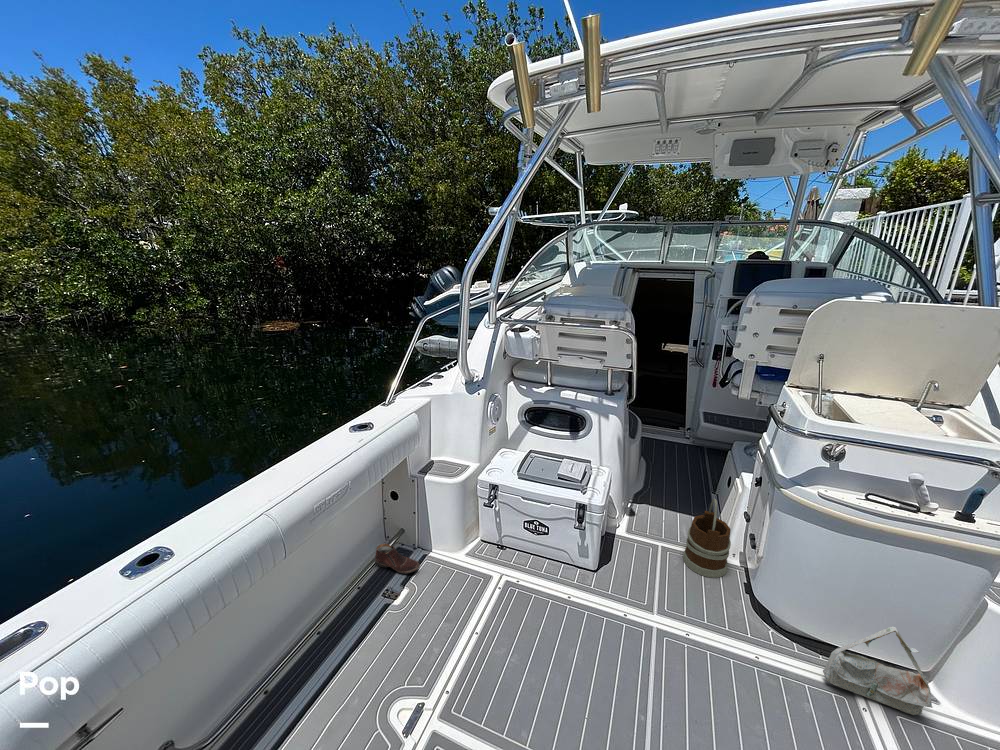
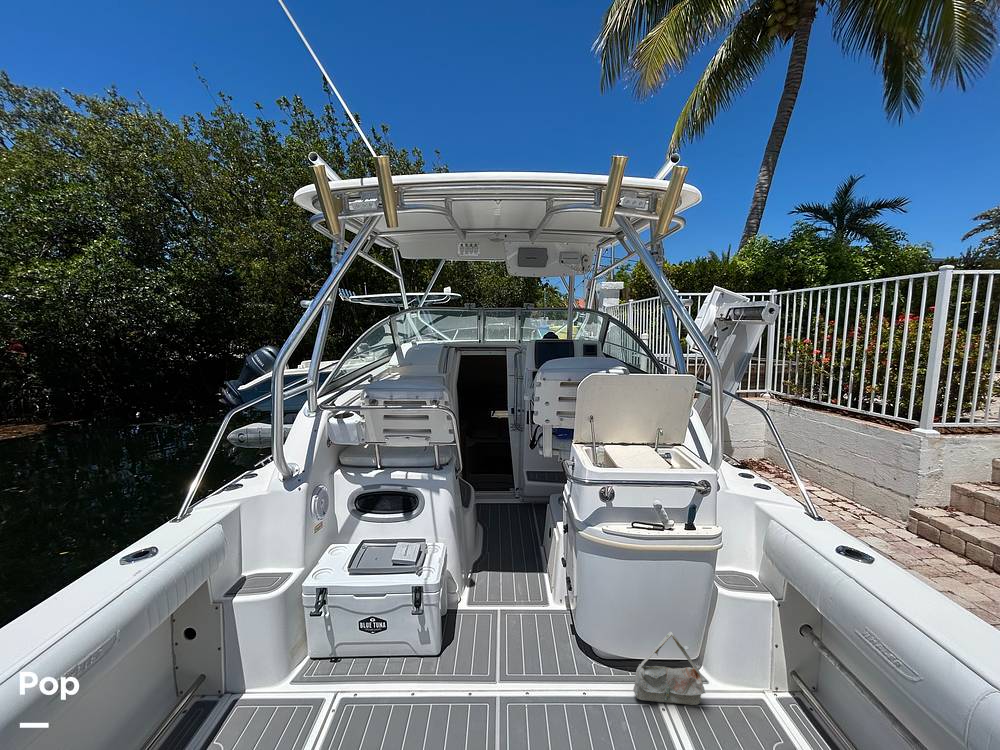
wooden bucket: present [683,499,731,578] -> none [520,554,557,631]
shoe: present [375,544,420,574] -> none [165,696,230,729]

